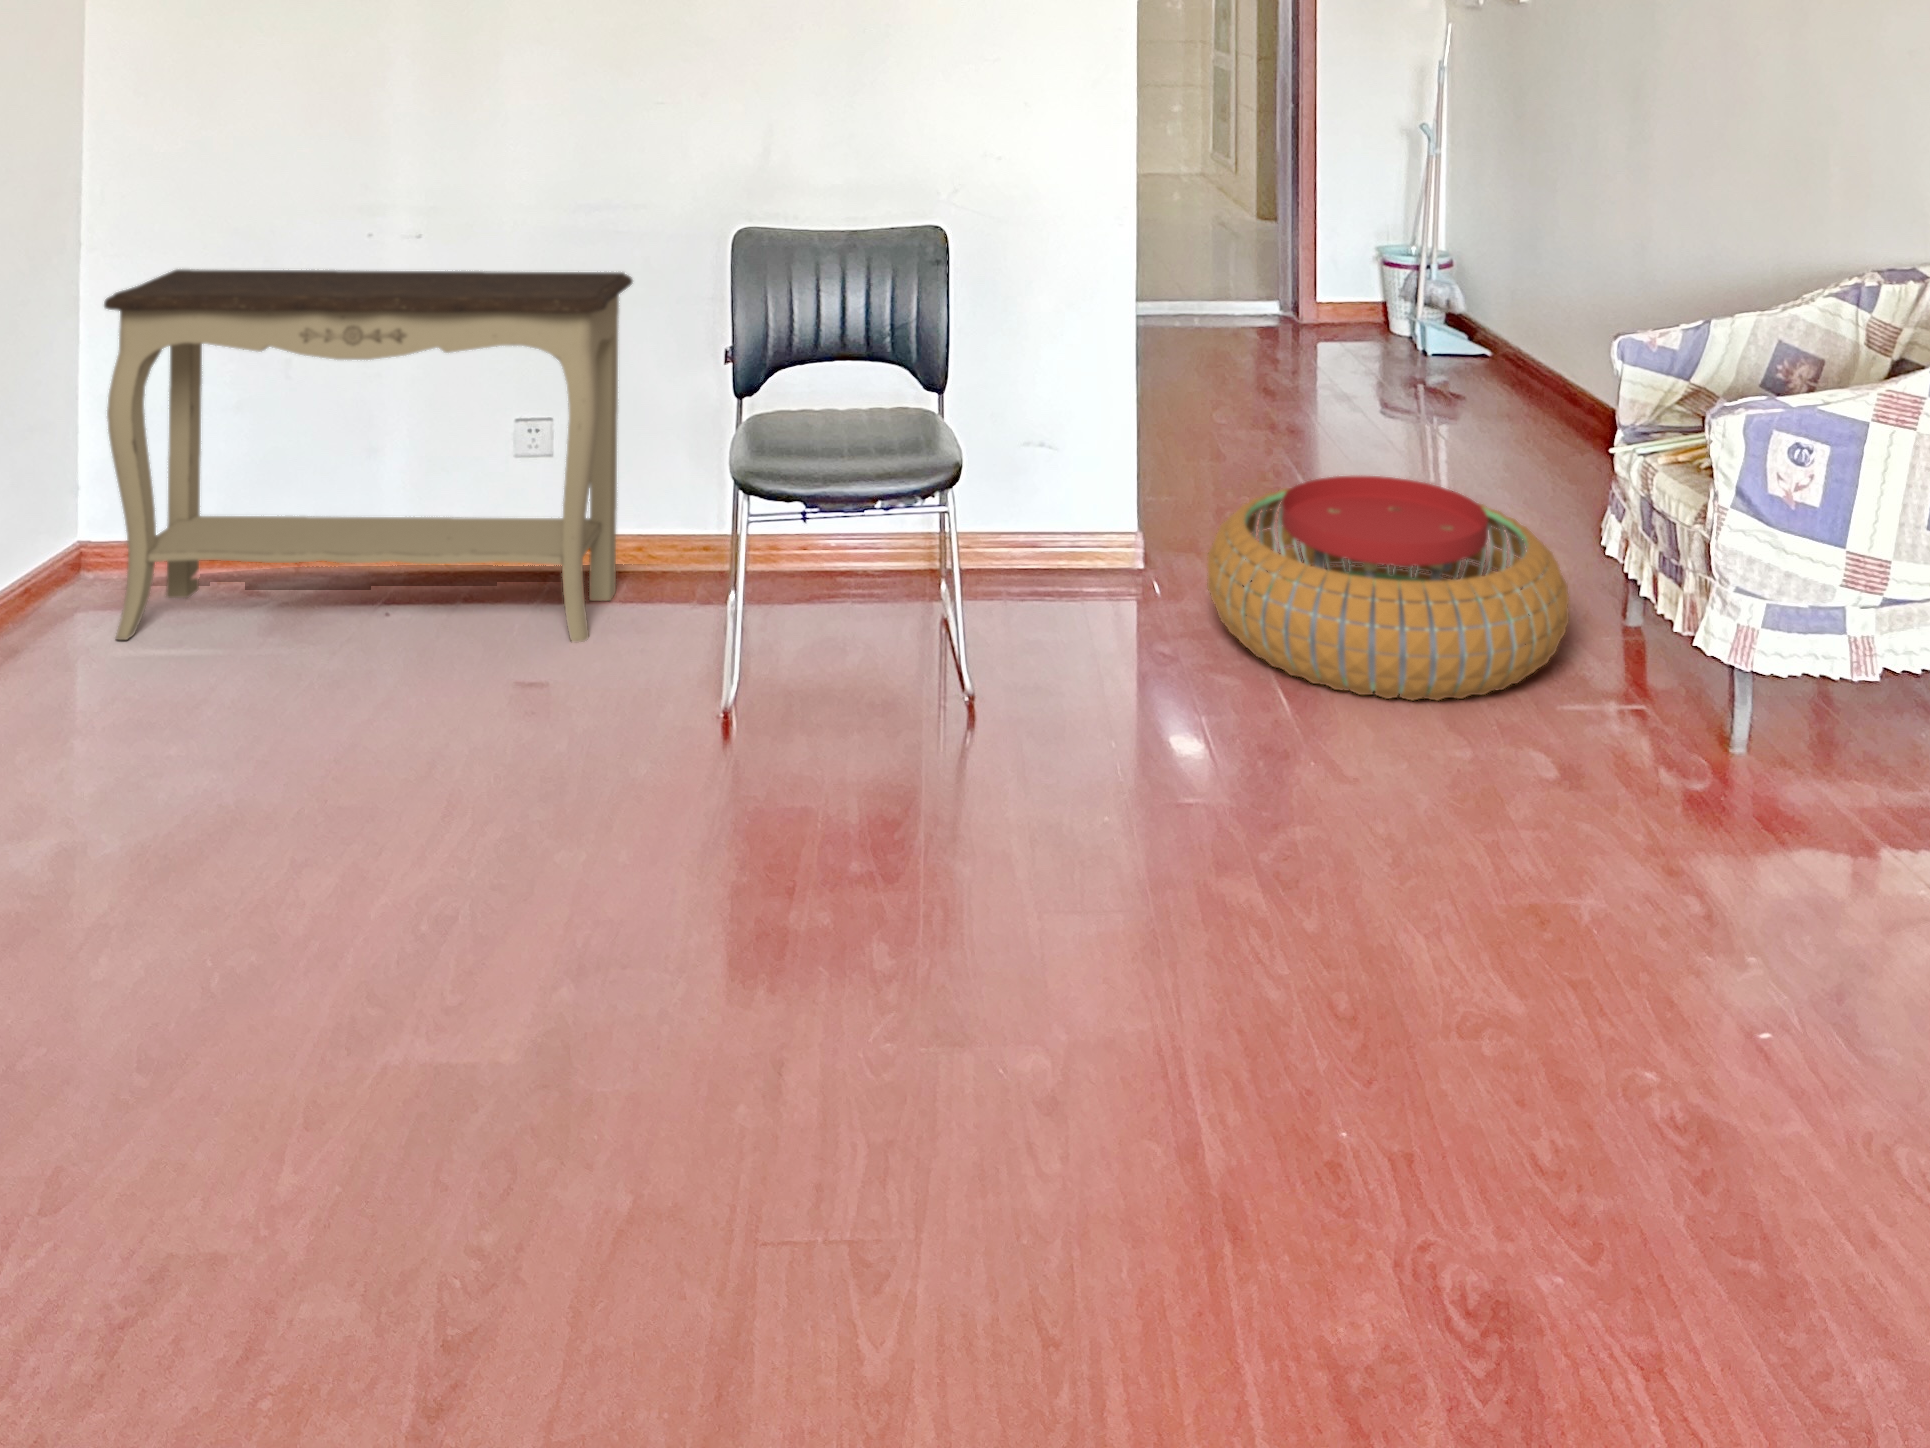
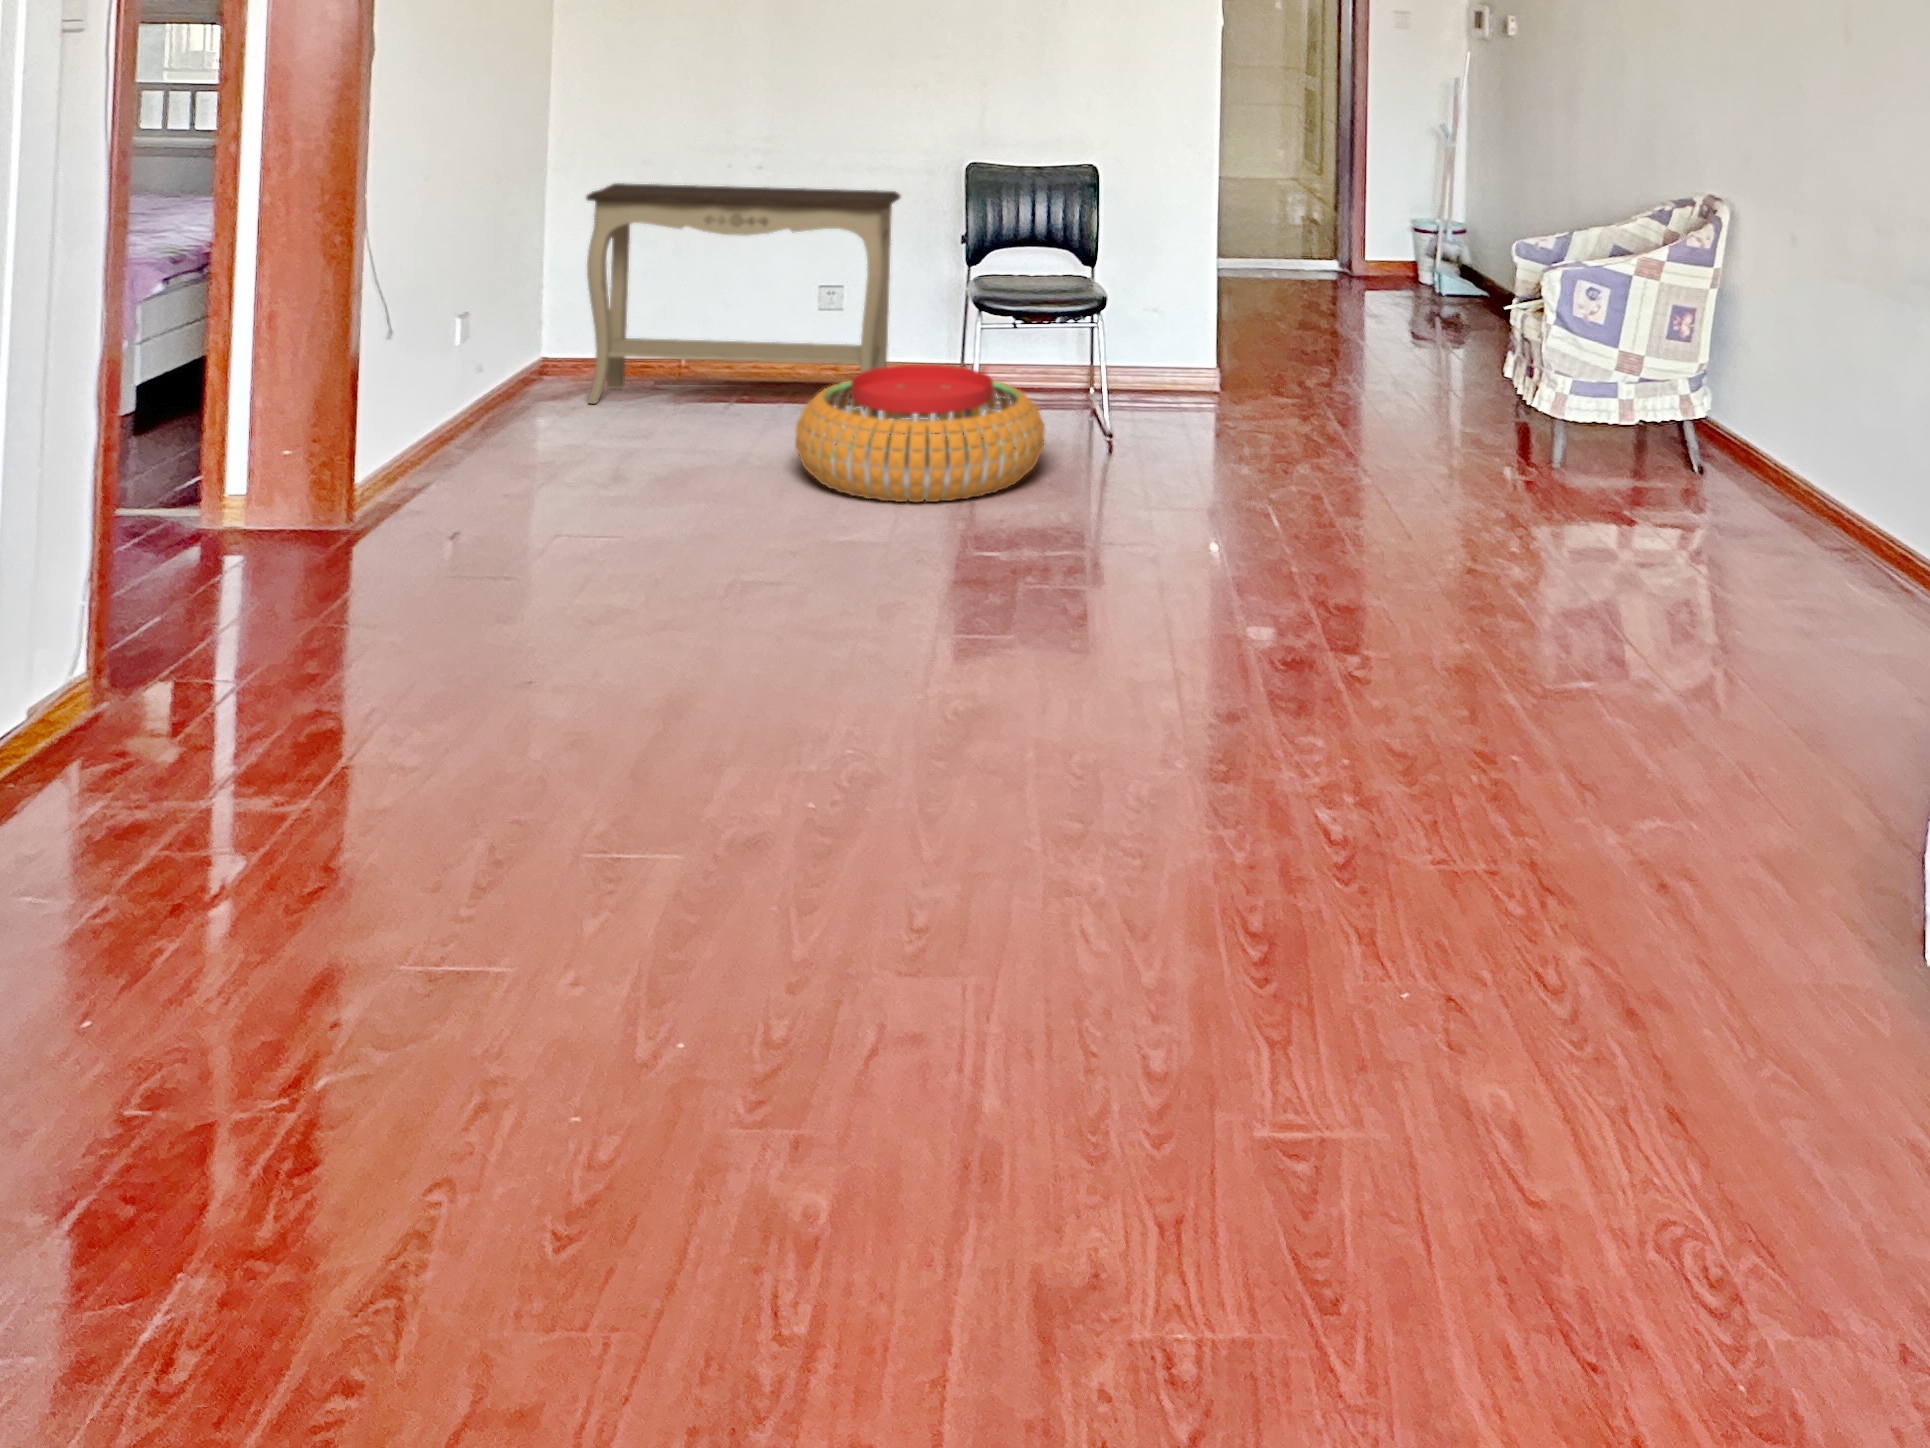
pouf: present [1207,476,1569,700] -> present [795,365,1045,502]

